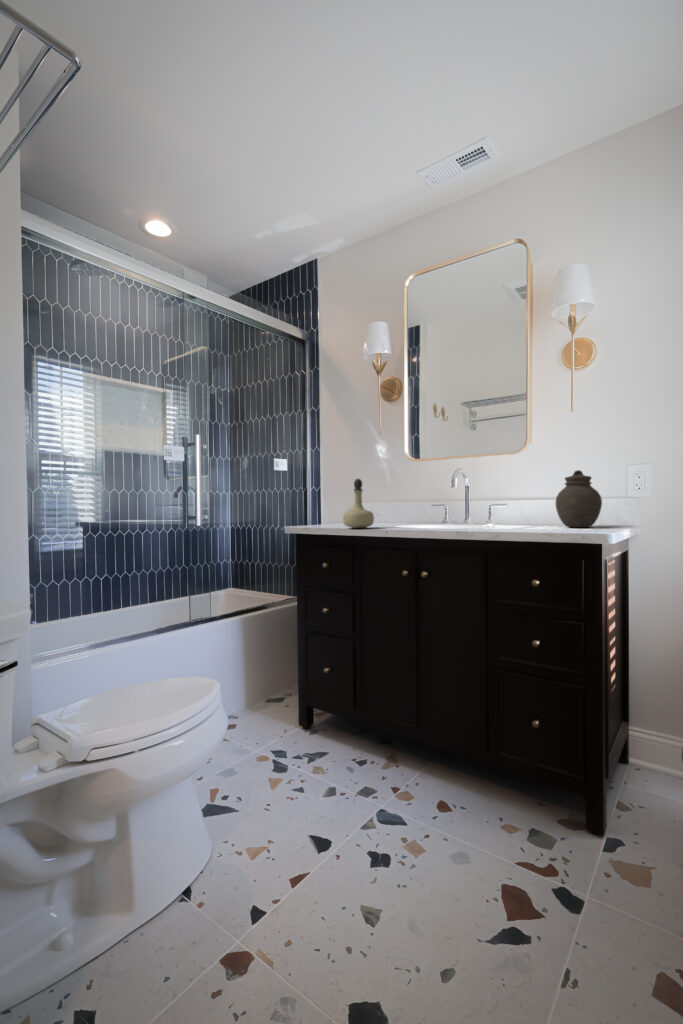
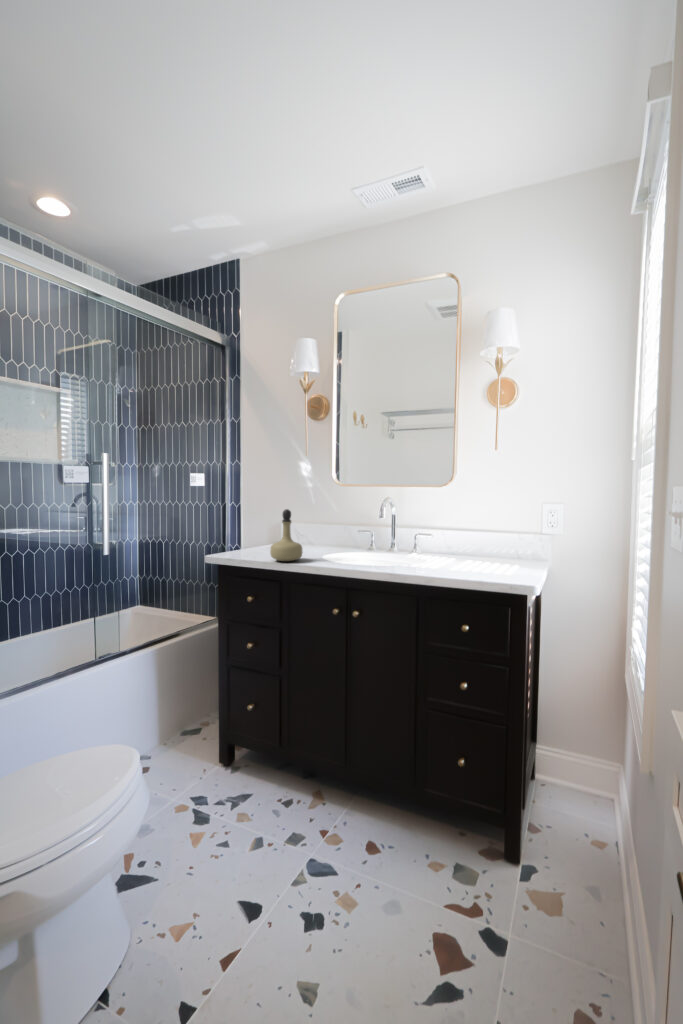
jar: present [555,470,602,527] -> none [481,512,523,567]

